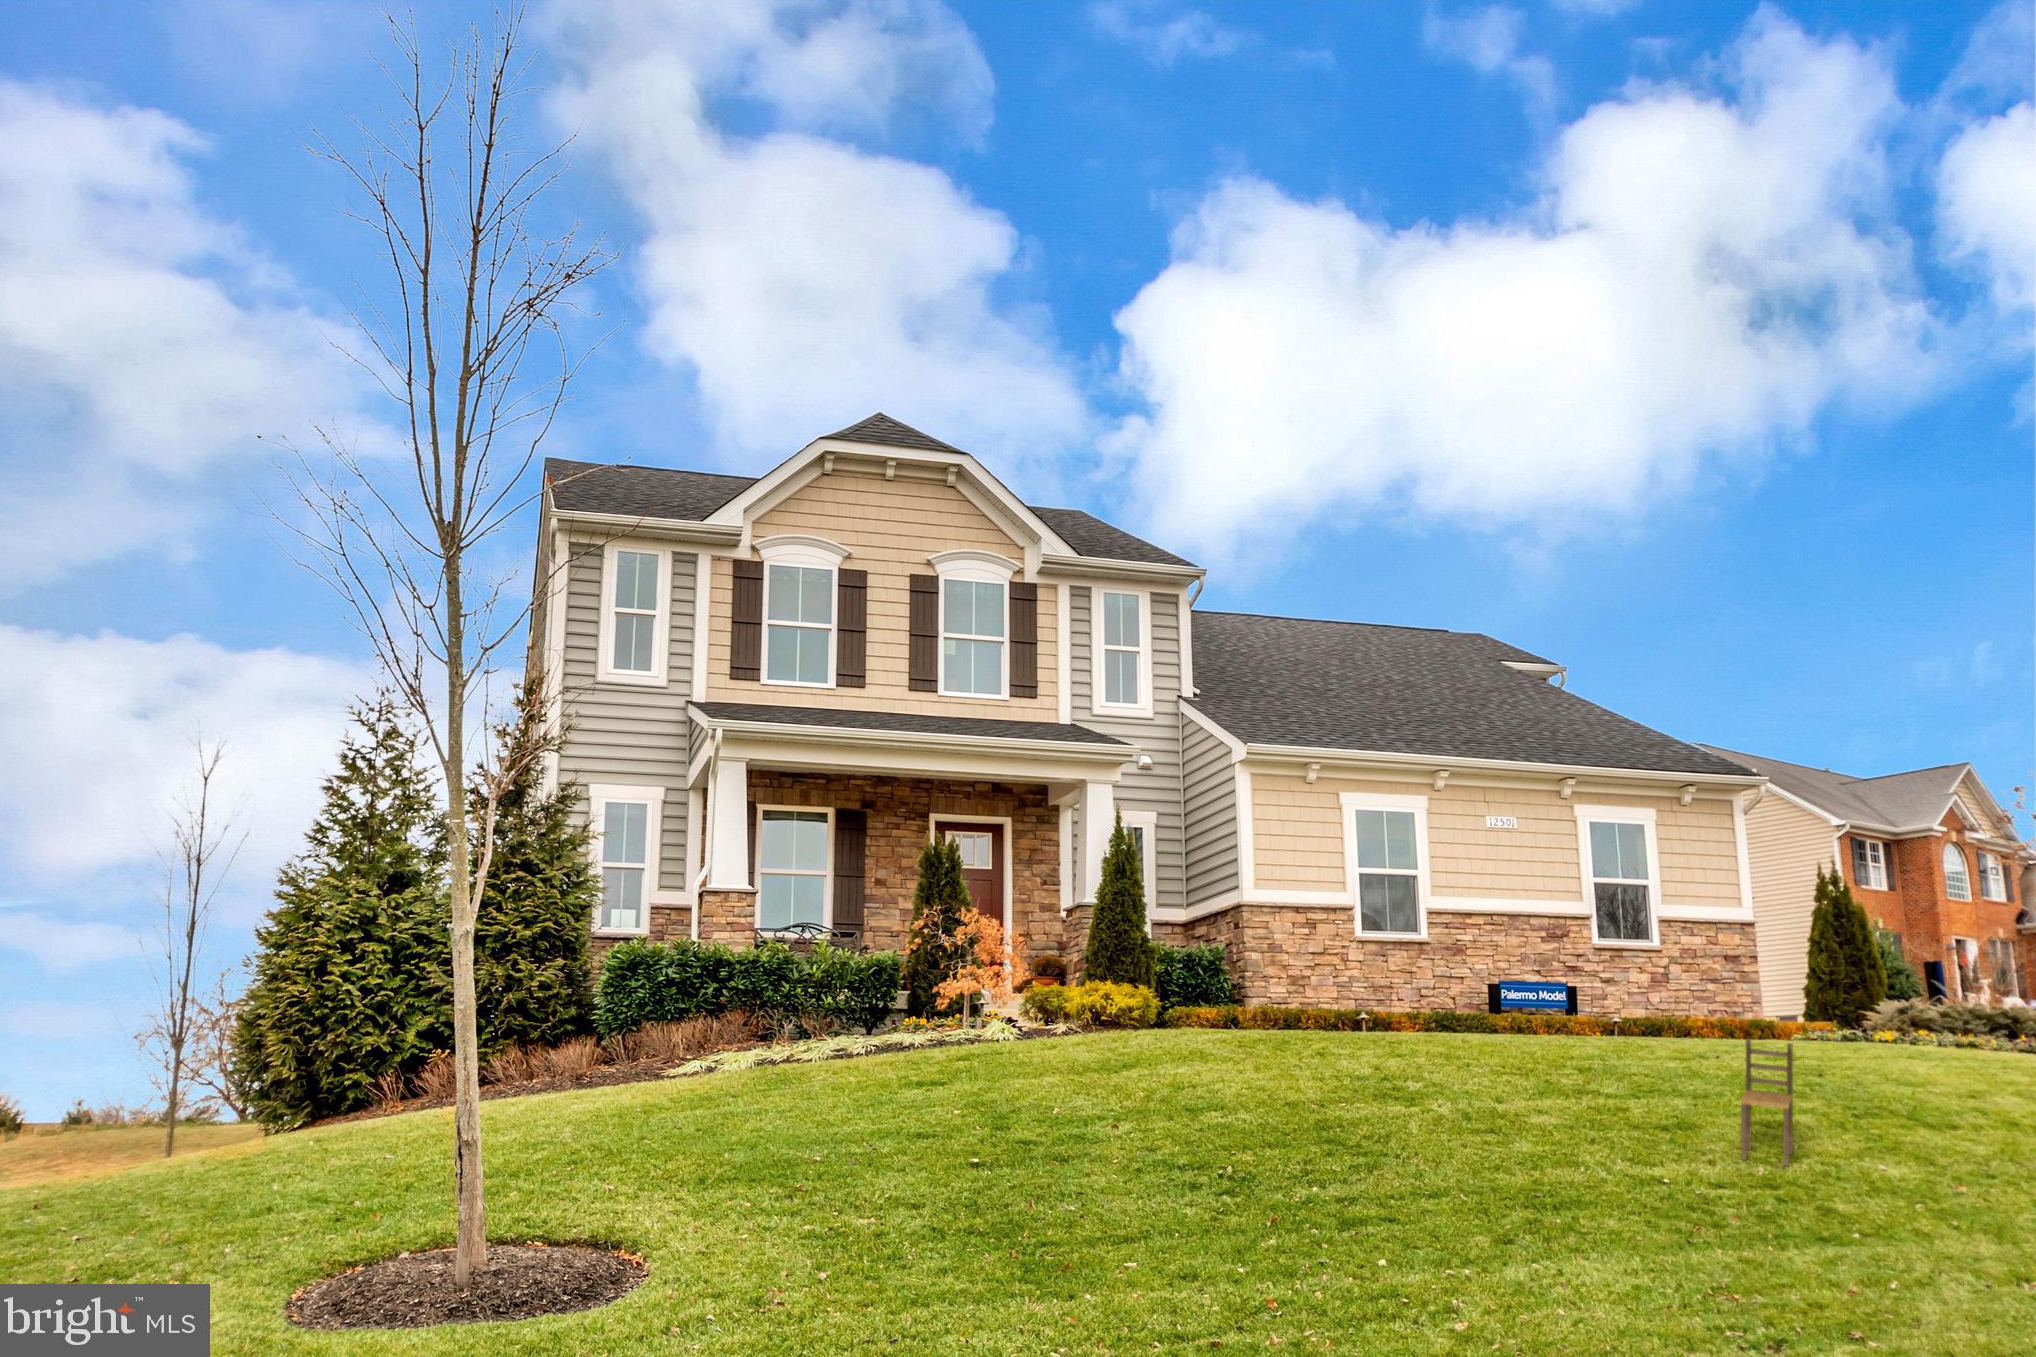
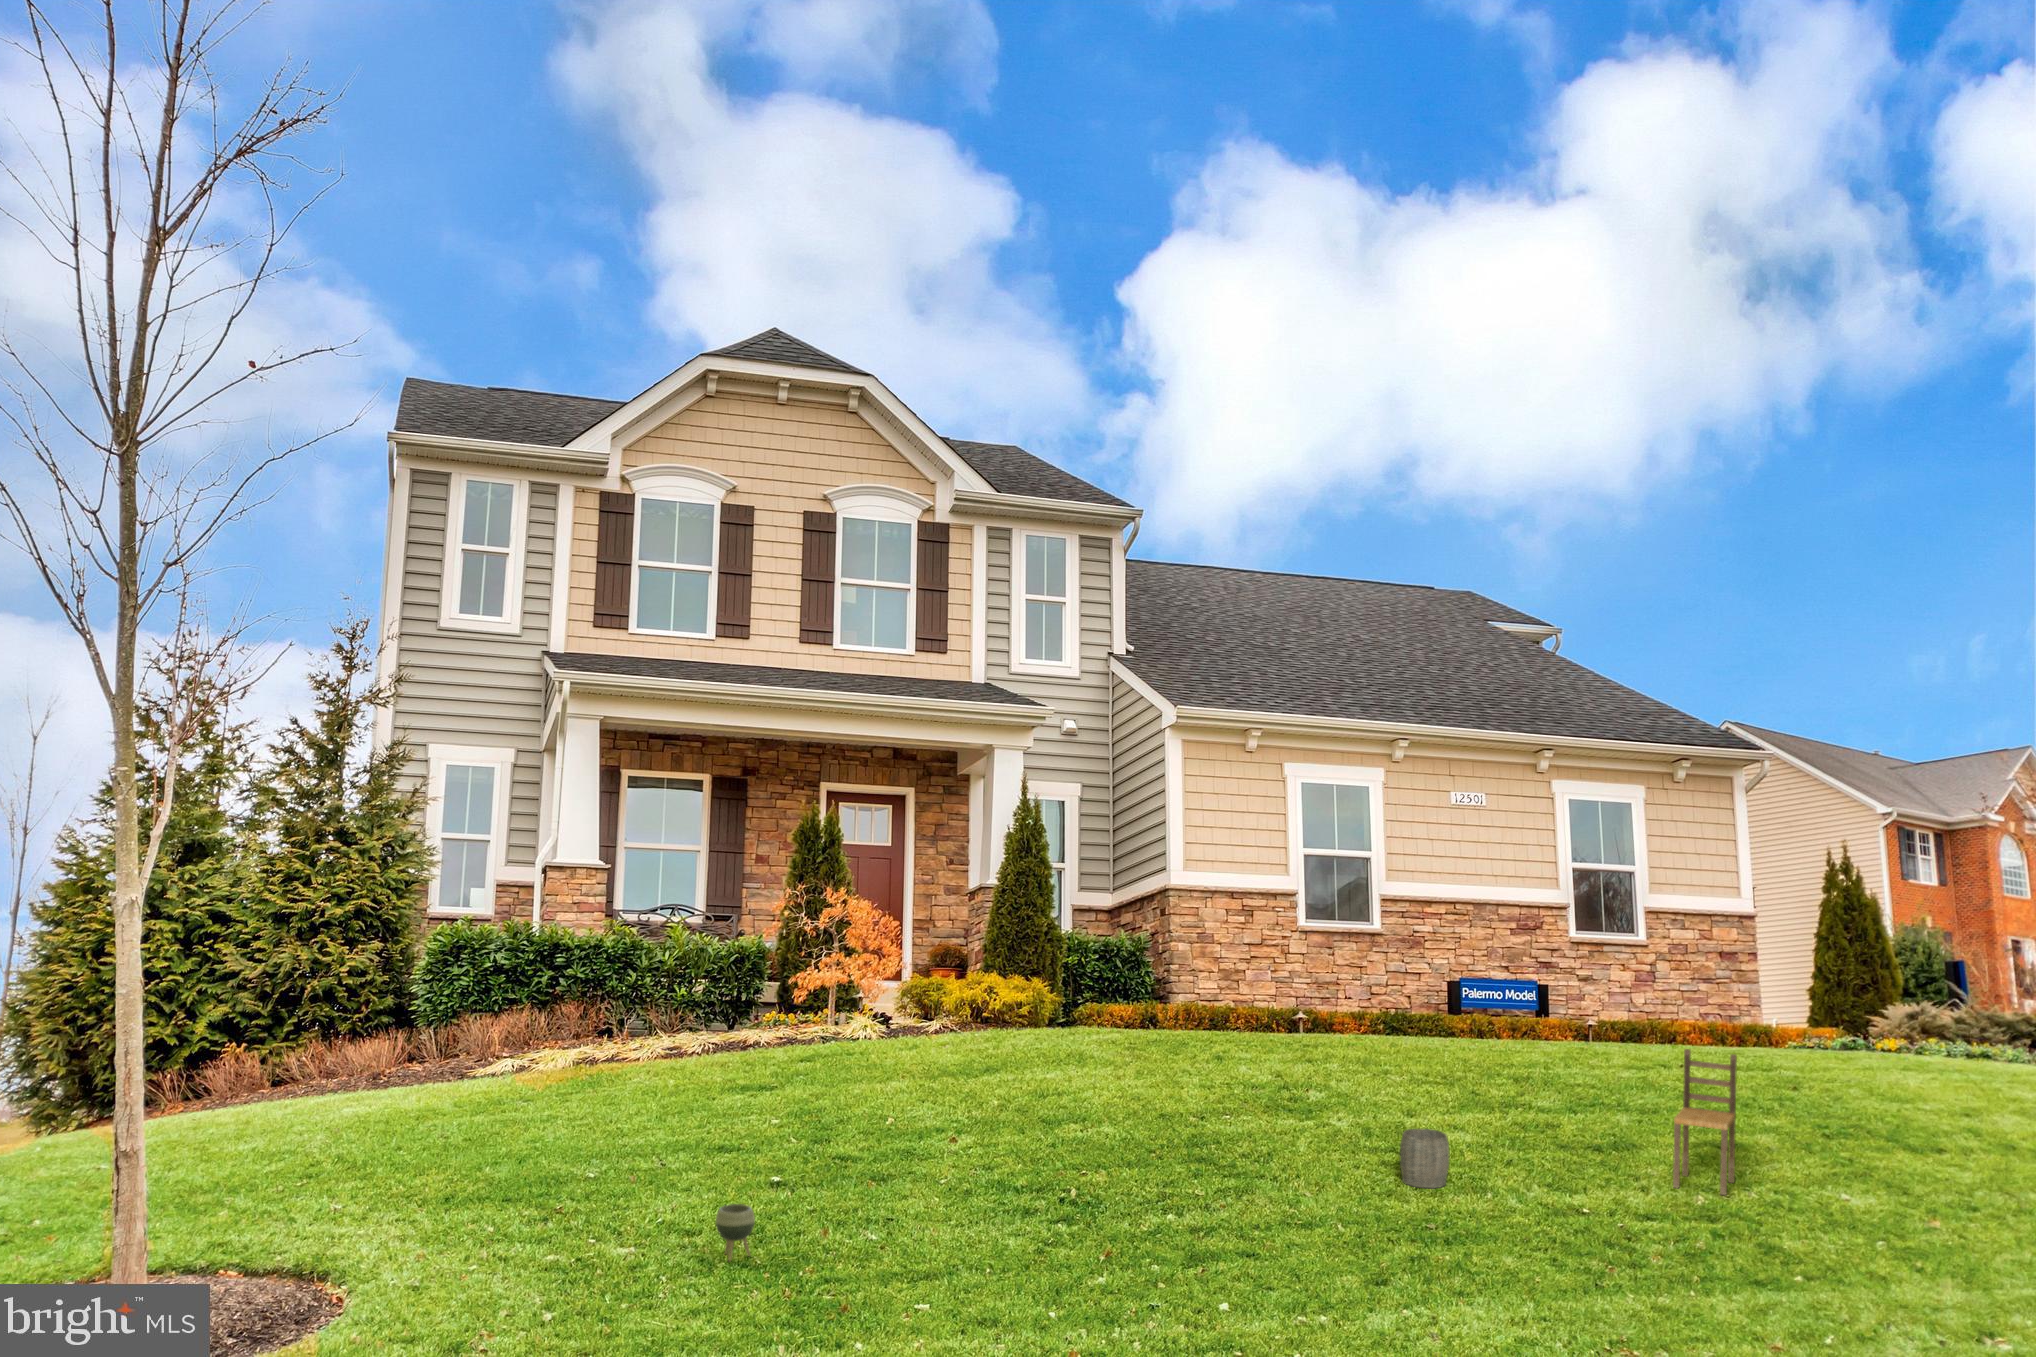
woven basket: none [1503,1111,1547,1163] -> present [1400,1129,1450,1188]
planter: none [936,1182,970,1232] -> present [716,1204,755,1262]

